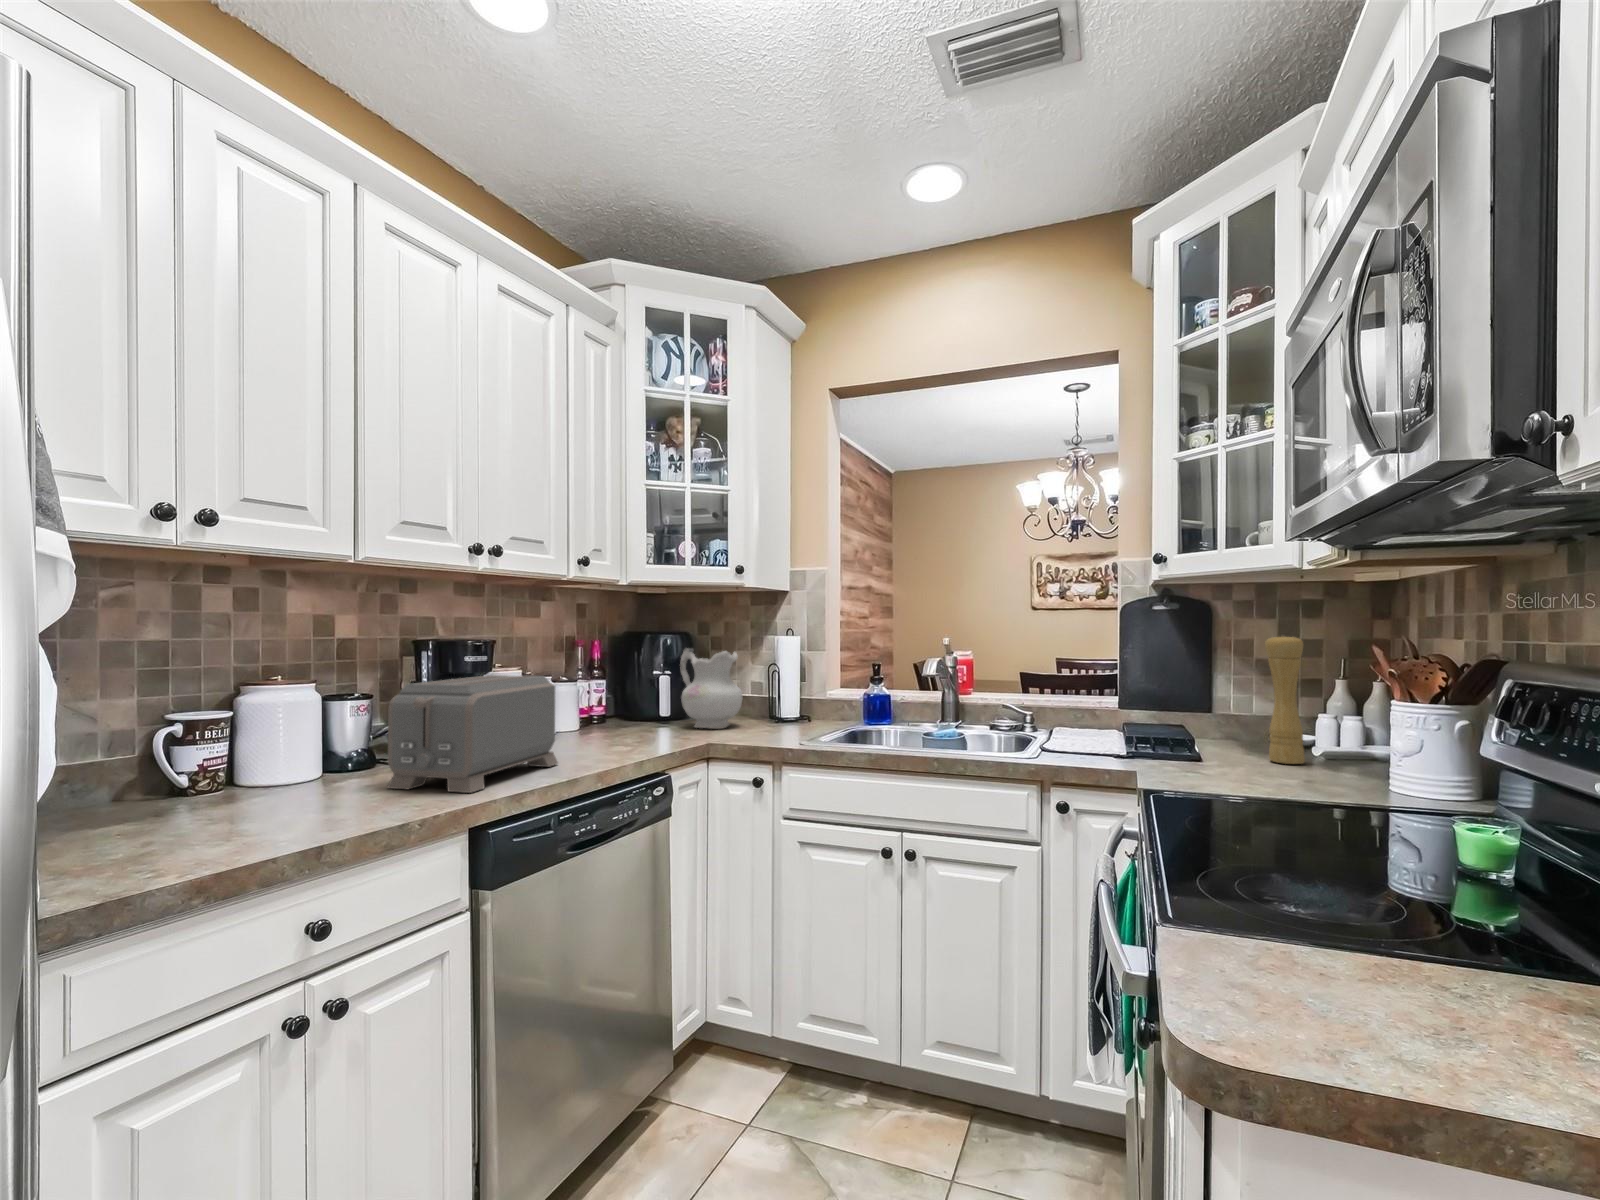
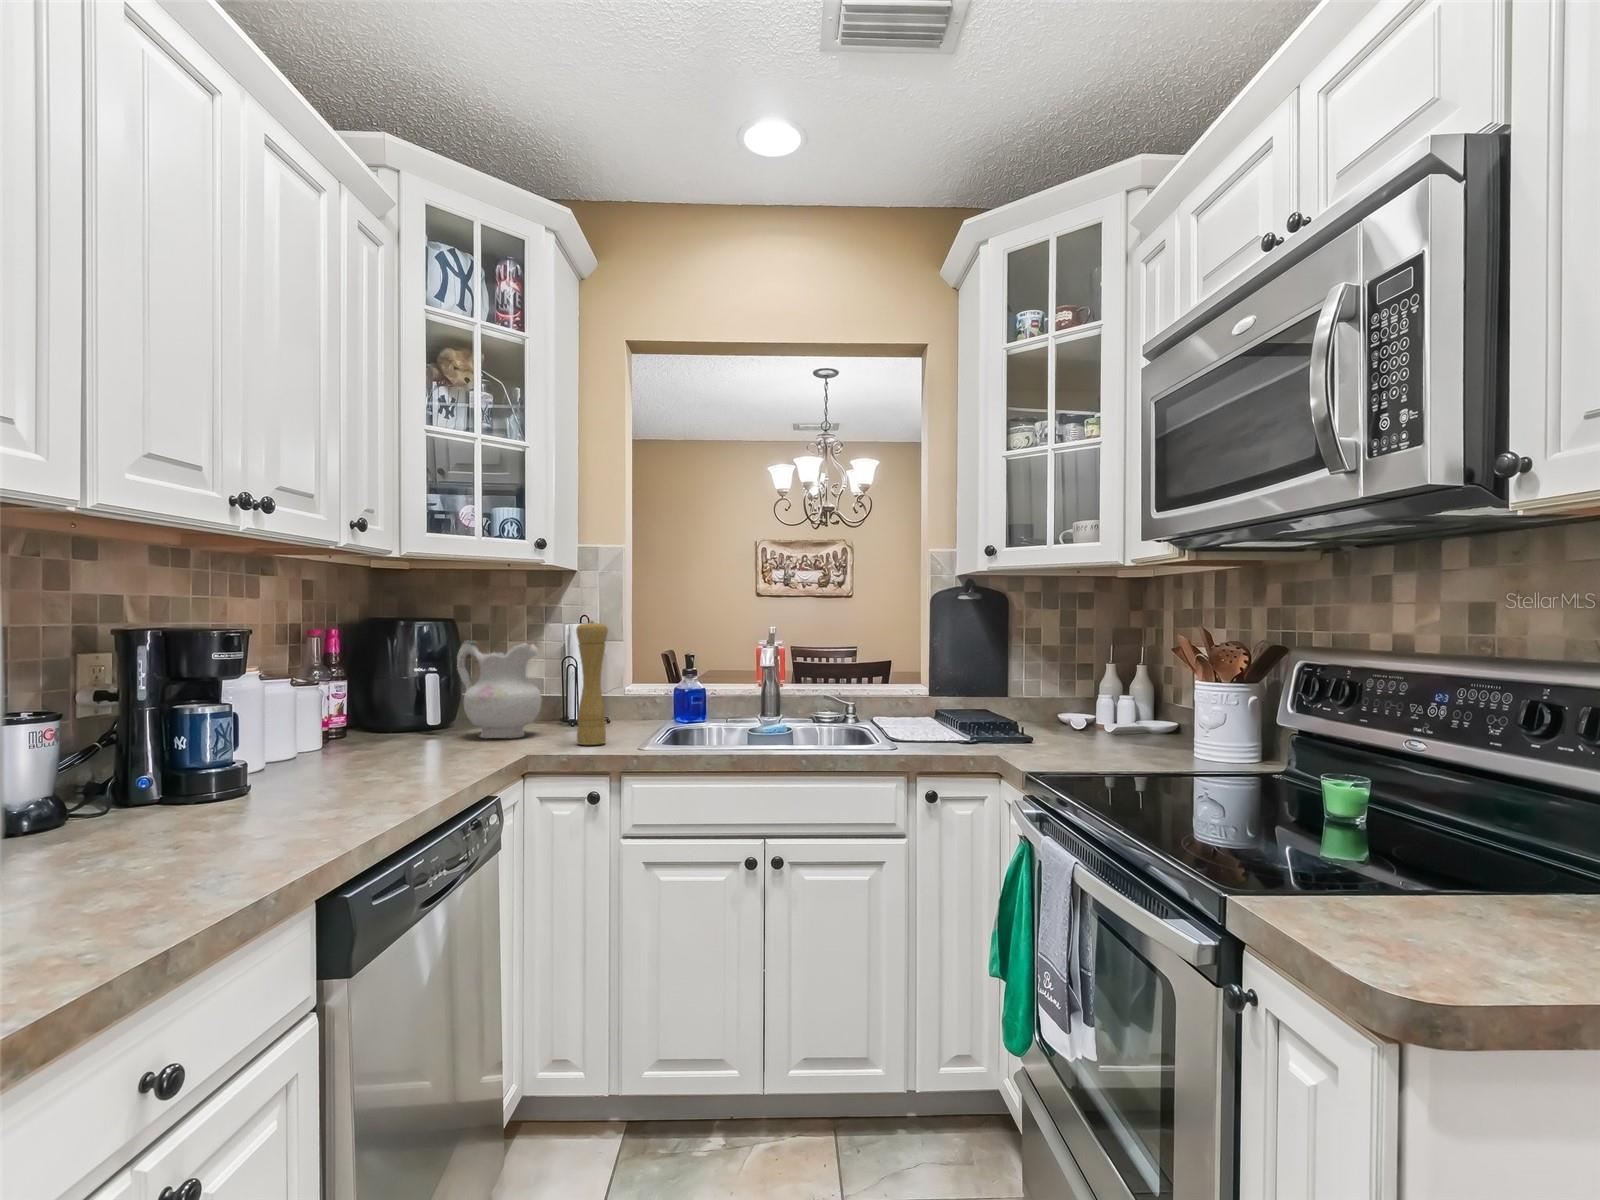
pepper mill: present [1265,635,1305,764] -> present [576,621,608,745]
toaster: present [388,675,558,793] -> none [138,678,367,849]

